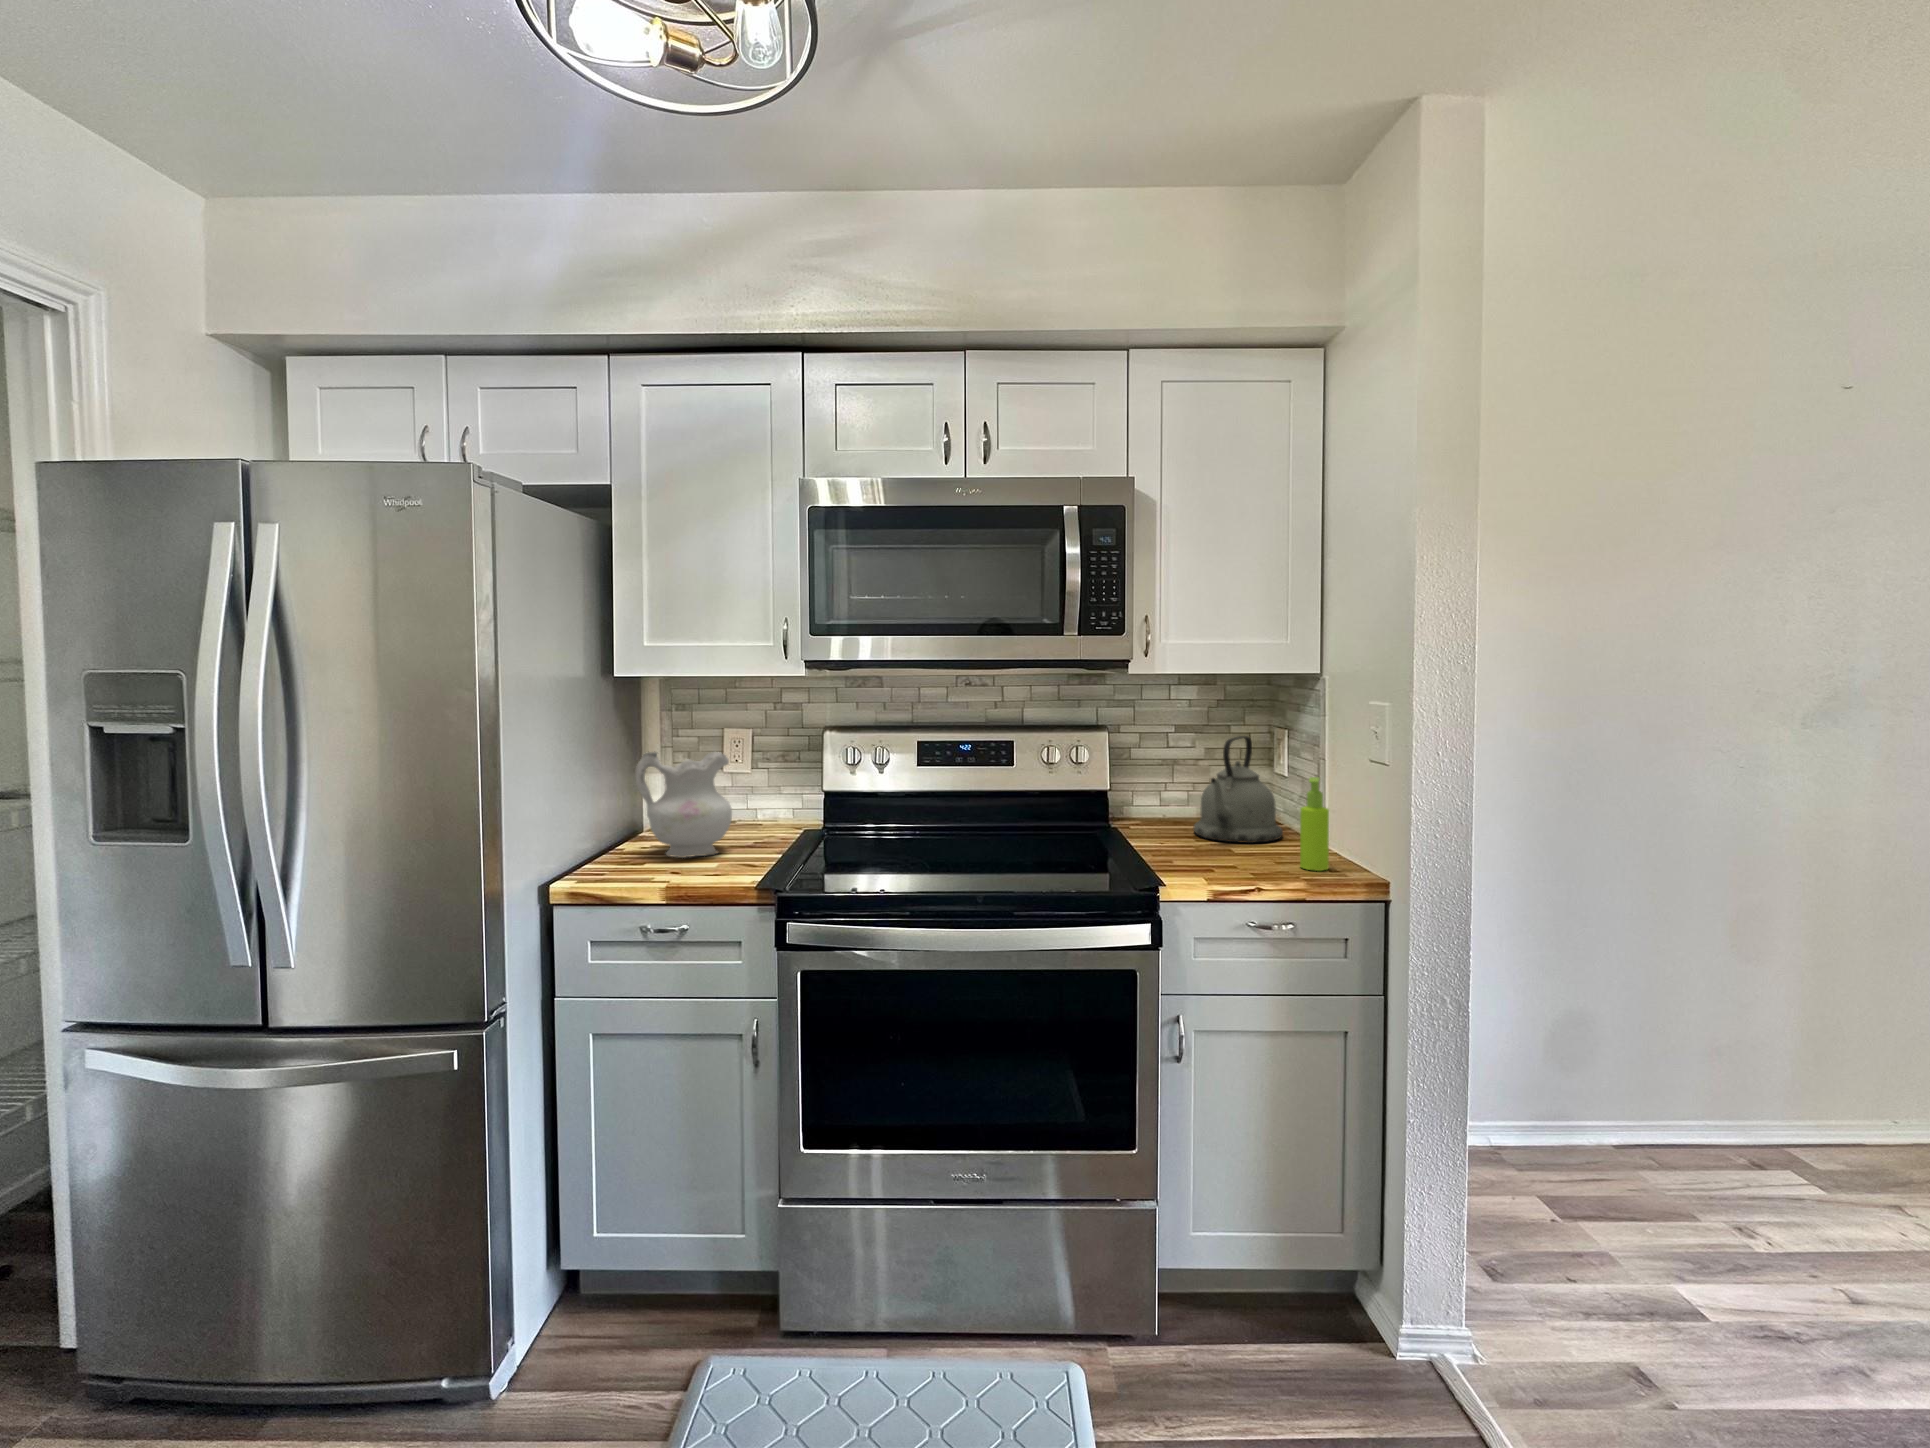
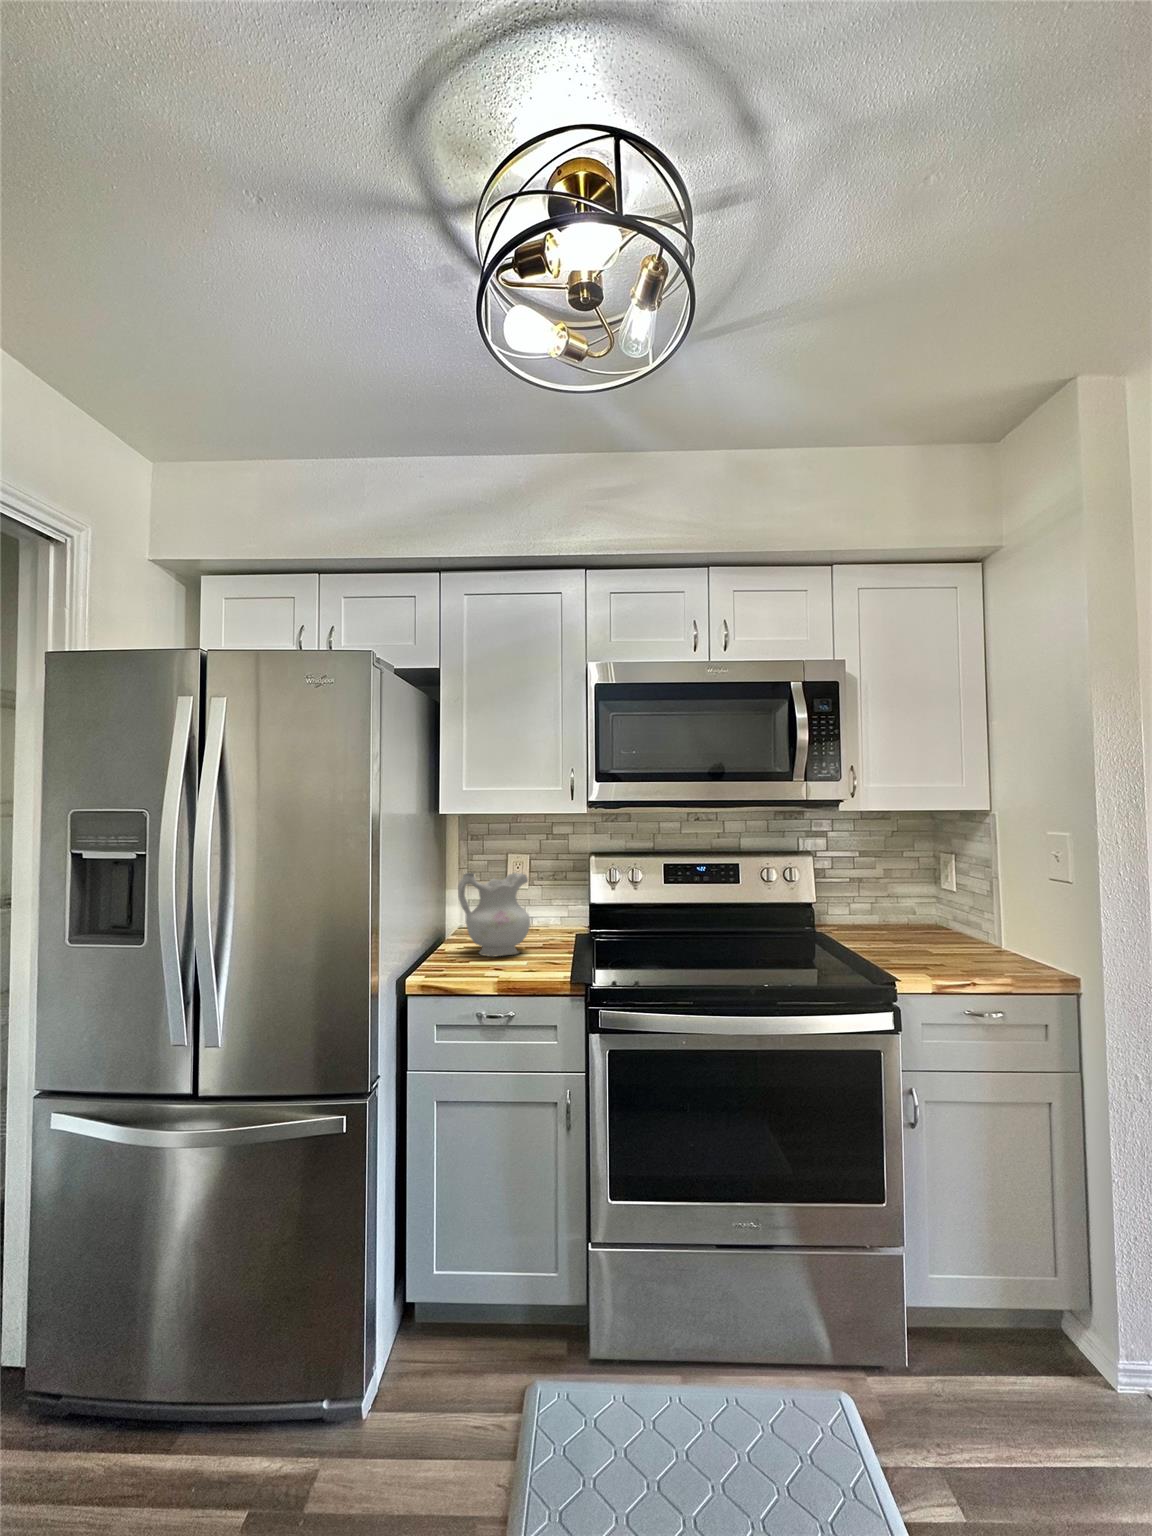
kettle: present [1194,736,1283,843] -> none [884,861,959,945]
soap dispenser: present [1300,777,1329,871] -> none [992,893,1018,968]

